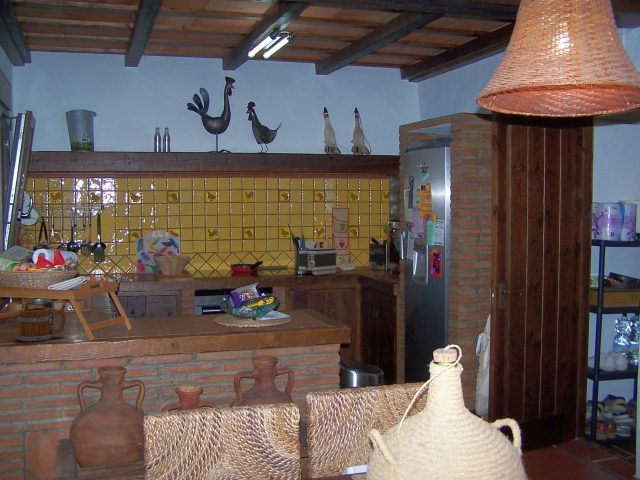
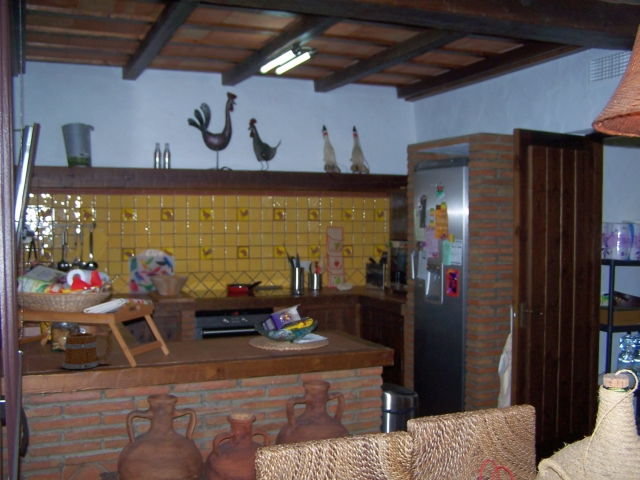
toaster: present [299,248,337,275] -> none [301,267,338,295]

